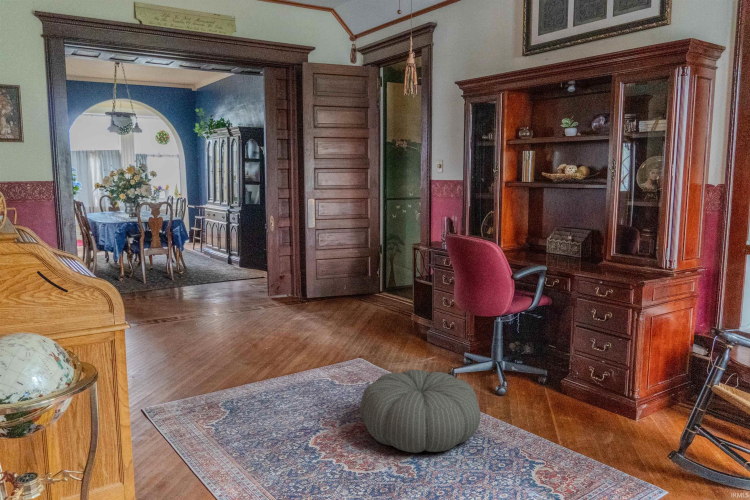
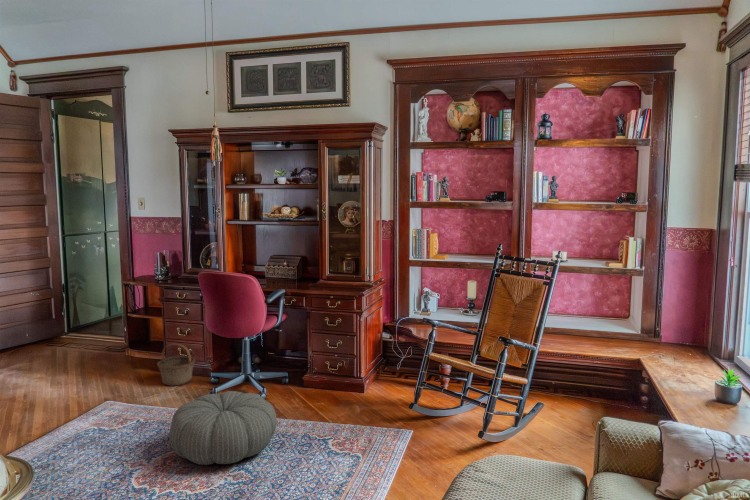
basket: none [415,312,454,358] -> present [157,344,195,386]

